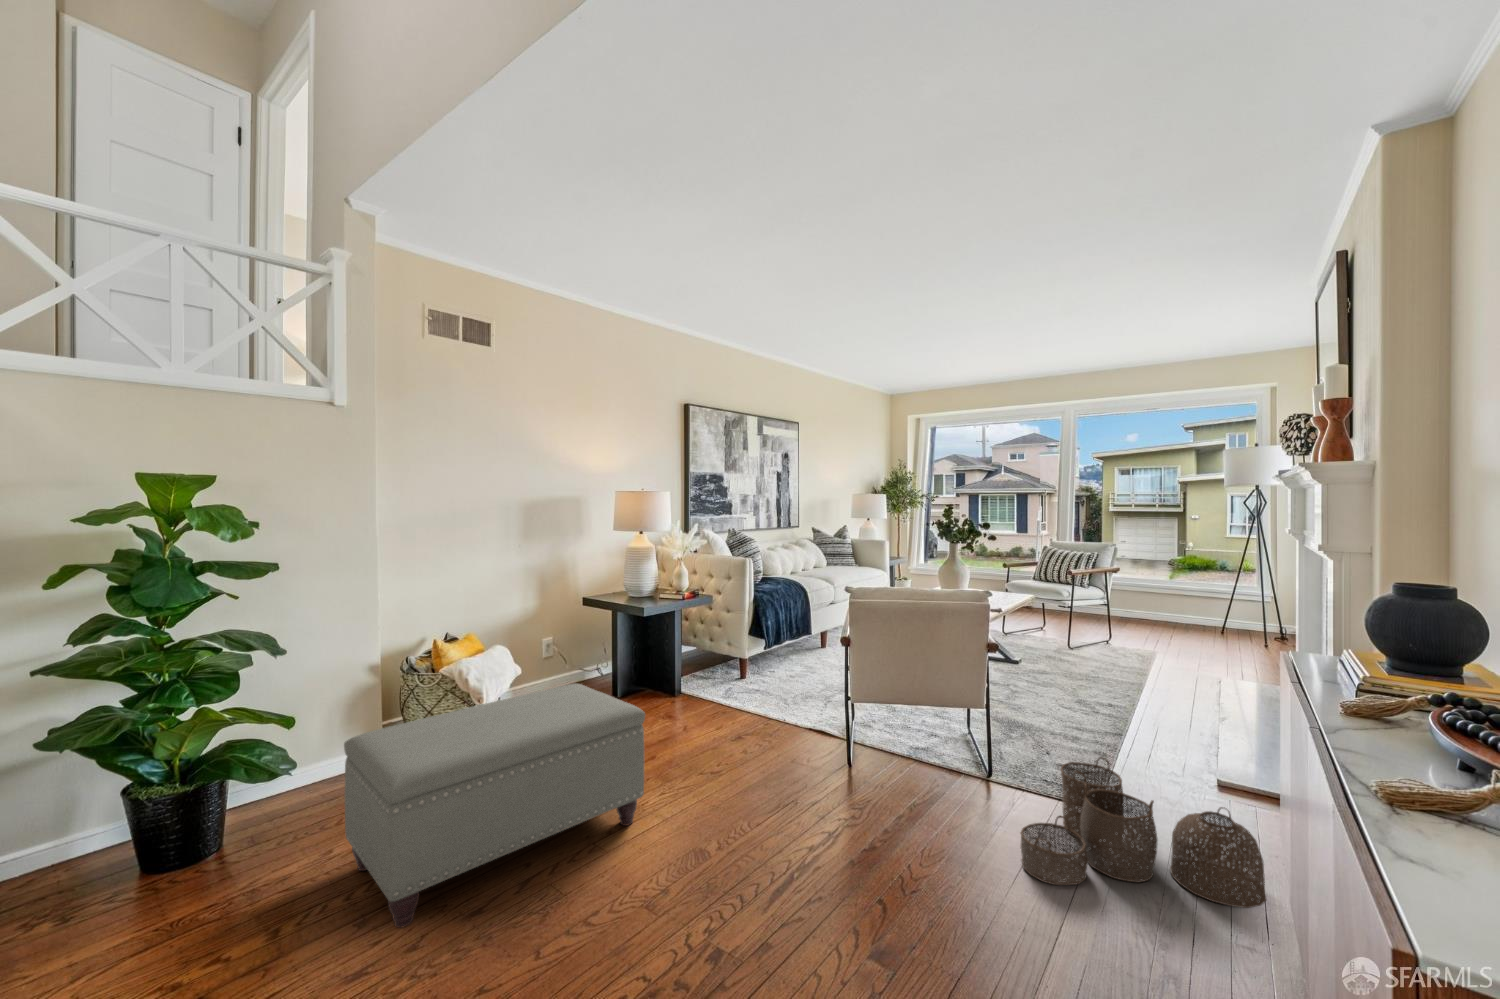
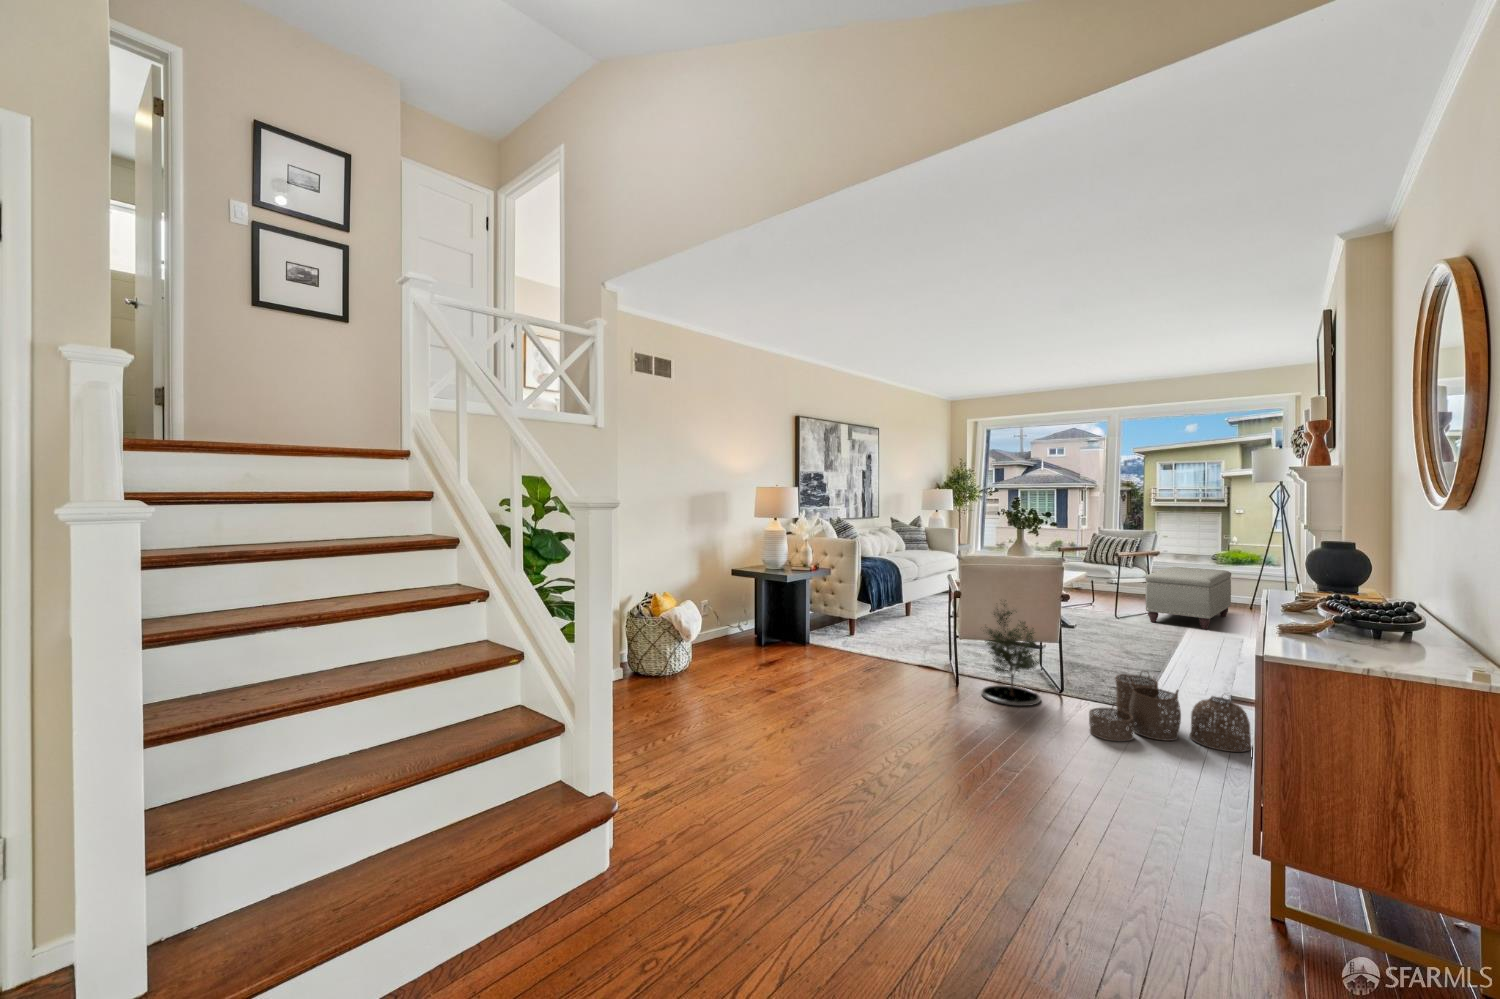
potted tree: none [874,648,964,808] -> present [981,605,1041,706]
ottoman: present [344,684,645,928] -> present [1145,567,1231,629]

